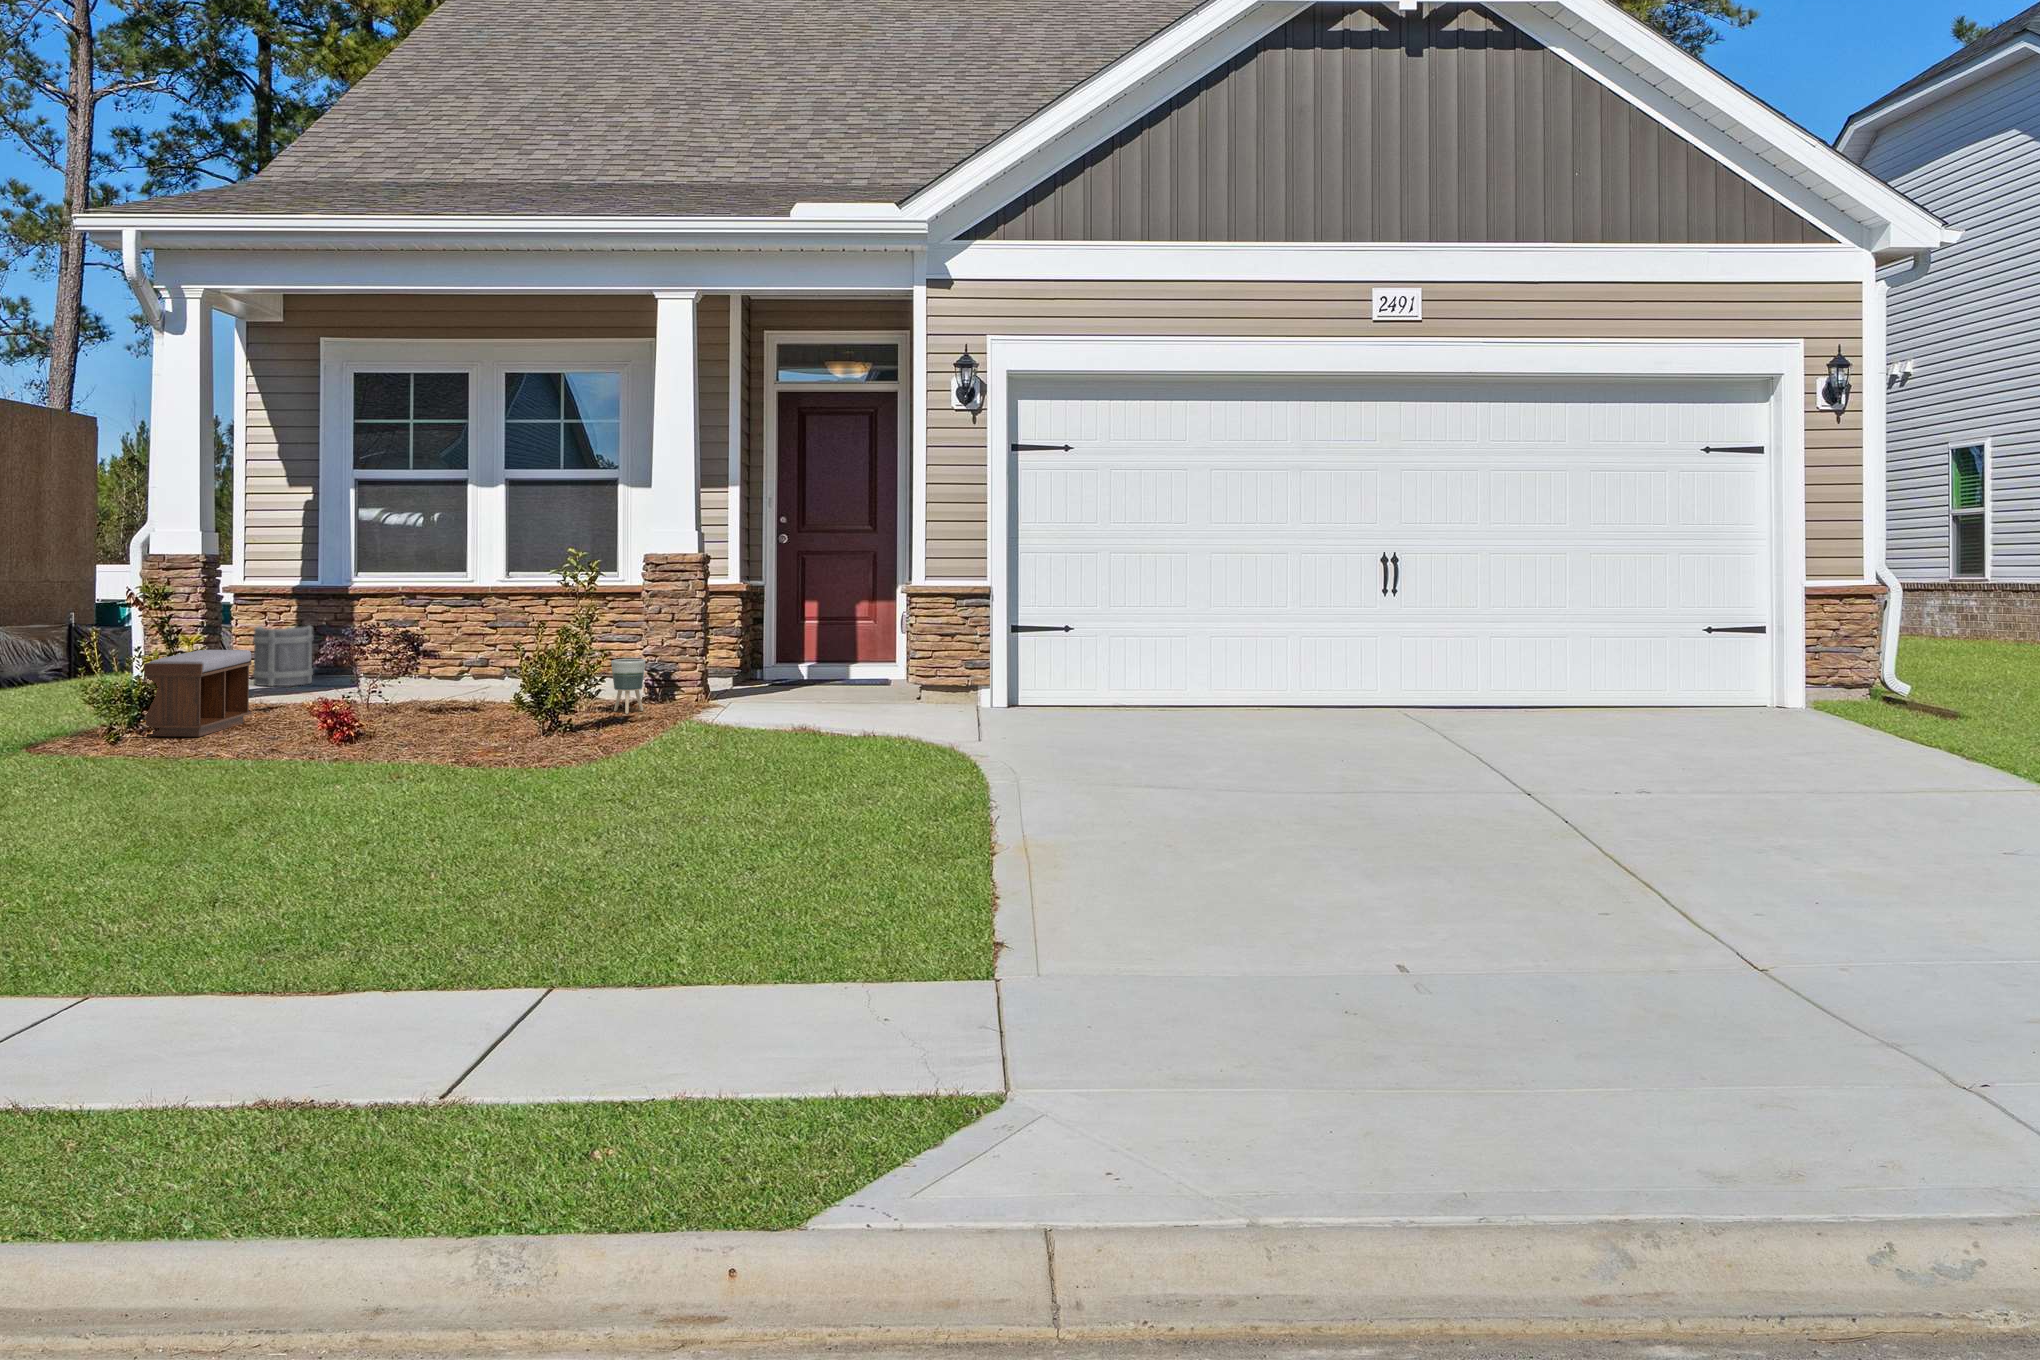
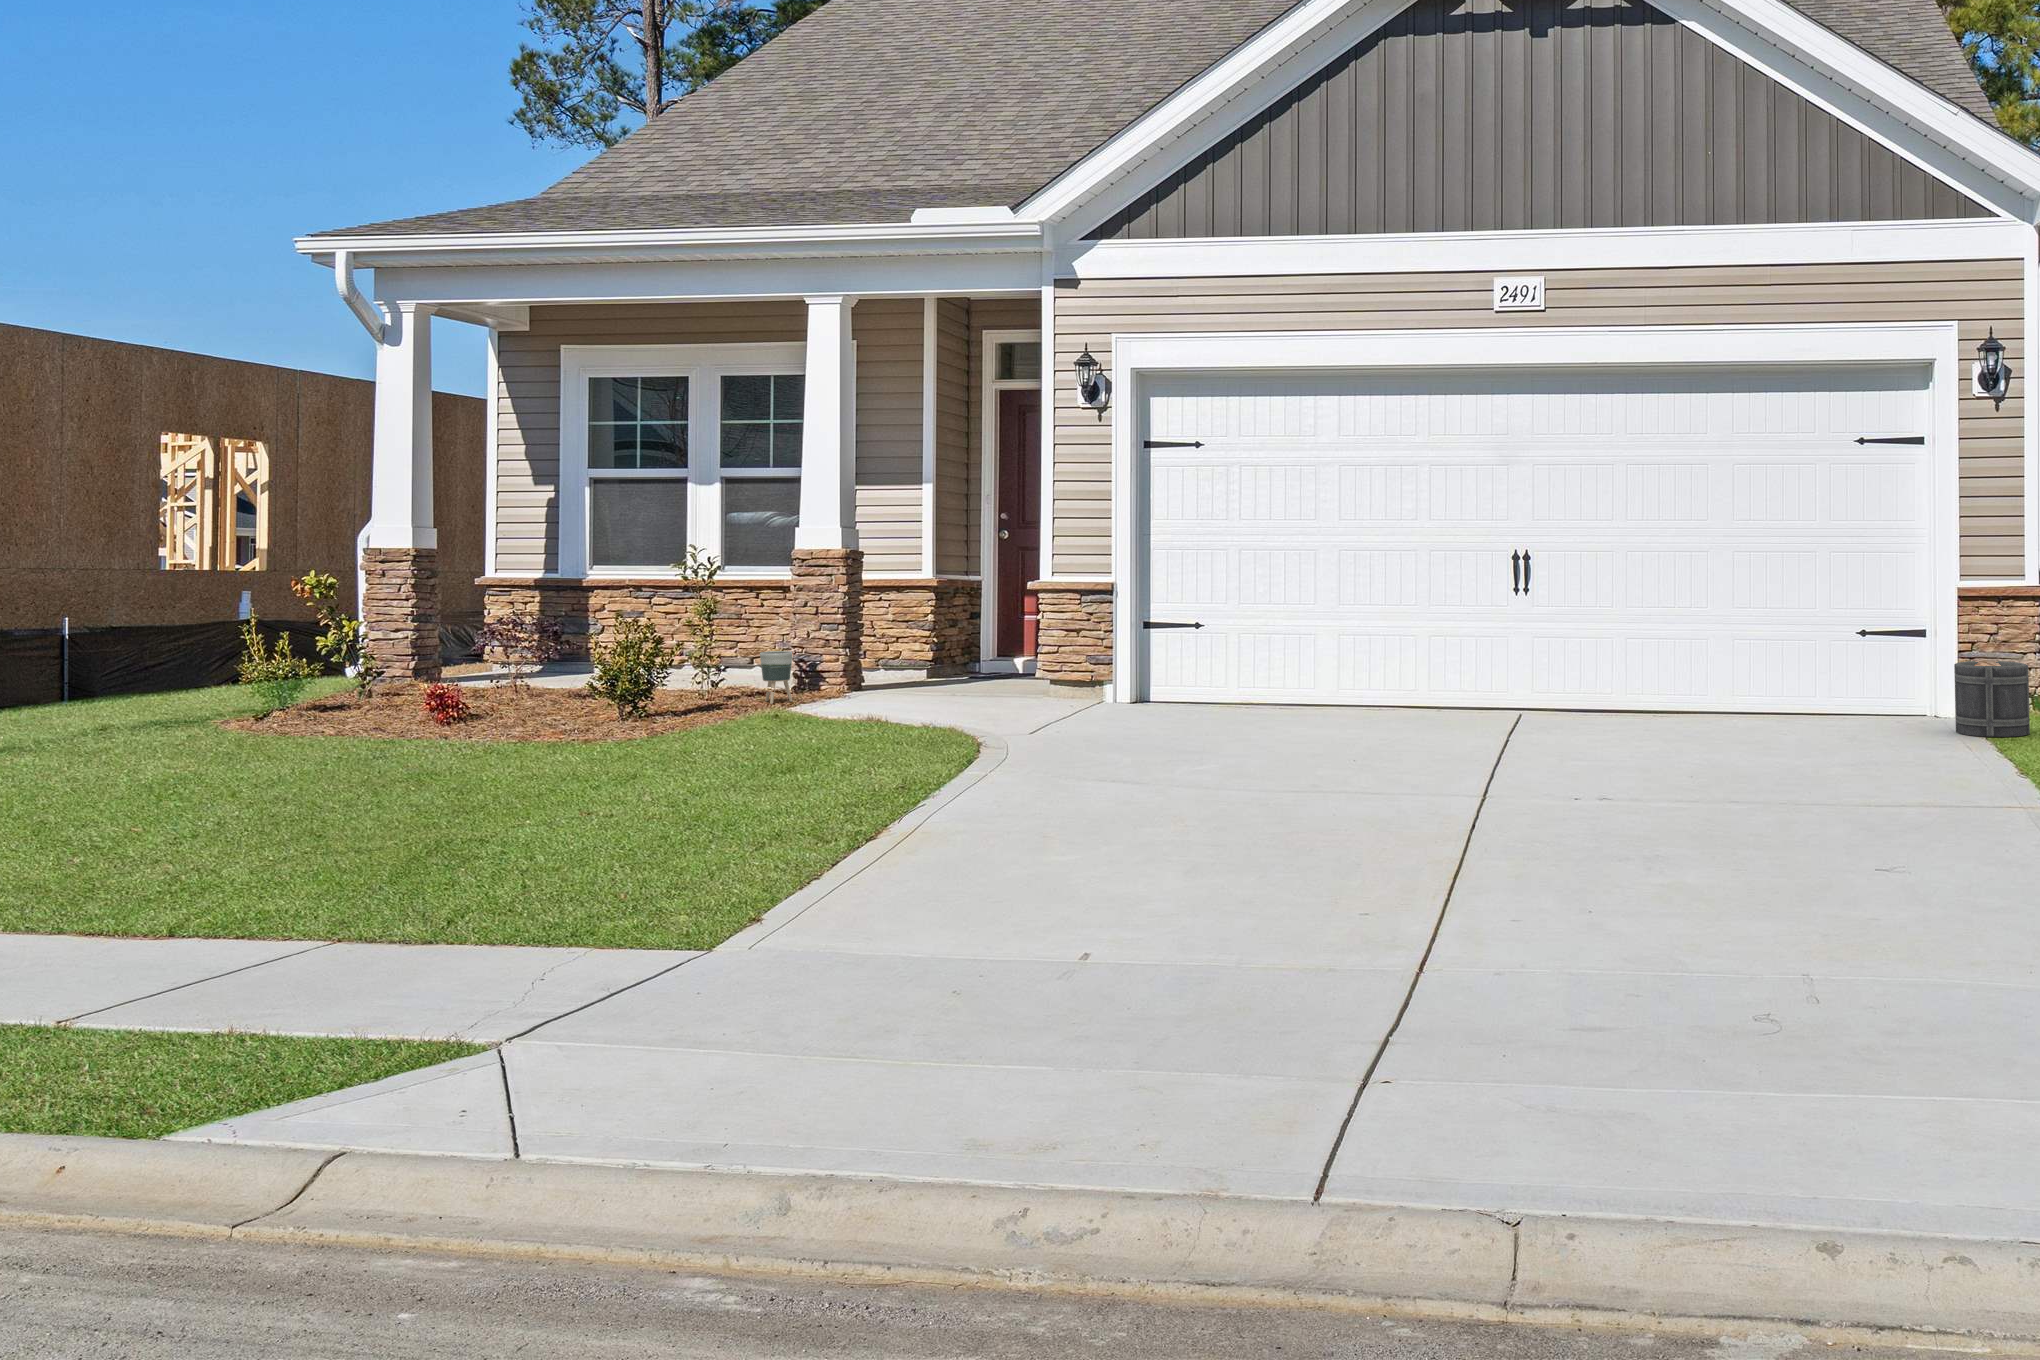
bucket: present [253,626,314,686] -> present [1954,661,2030,737]
bench: present [144,650,252,737] -> none [316,637,432,716]

